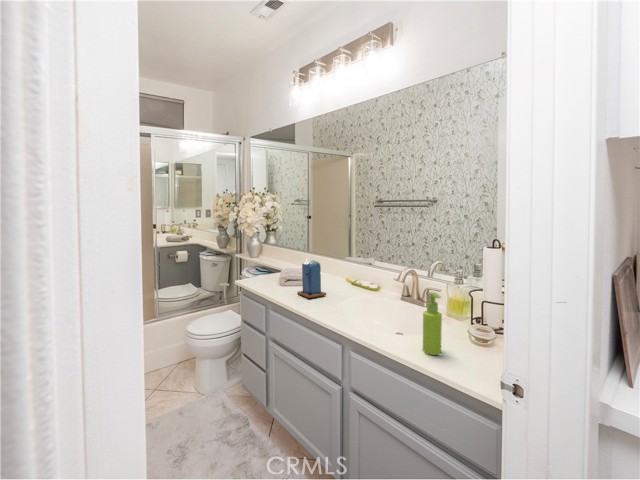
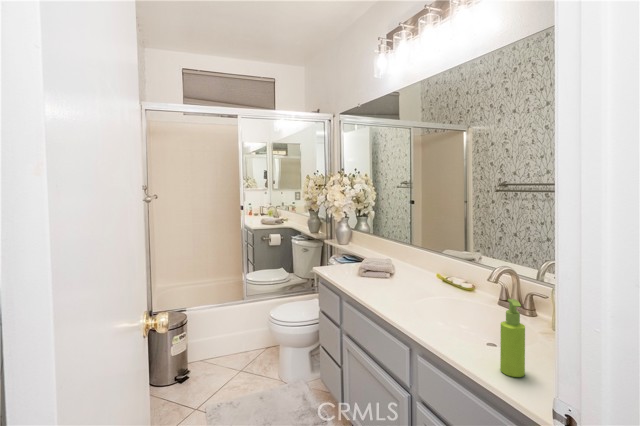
candle: present [297,258,326,298] -> none [375,248,406,293]

